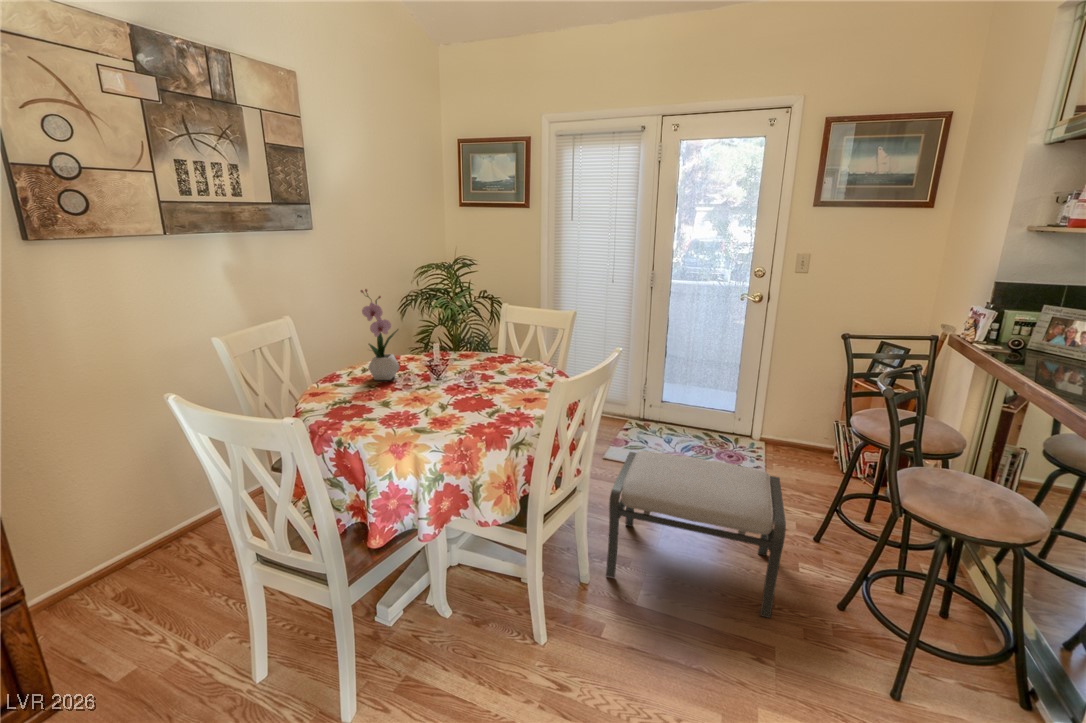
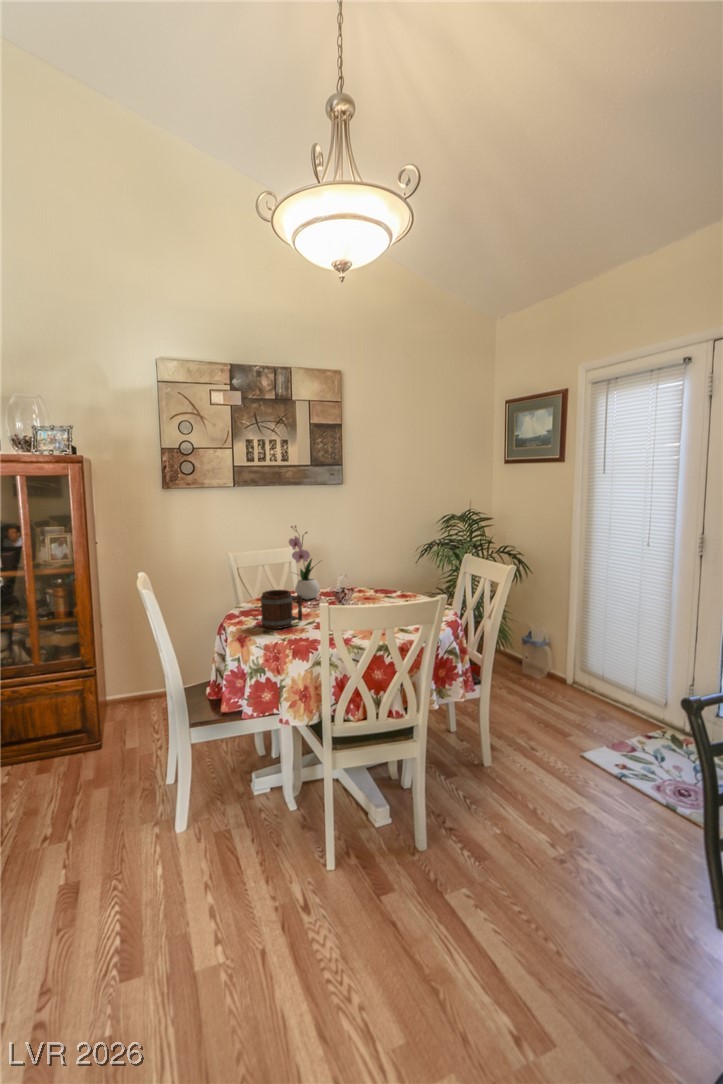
mug: none [404,372,452,423] -> present [261,590,302,629]
ottoman: present [606,451,786,618] -> none [442,727,686,999]

